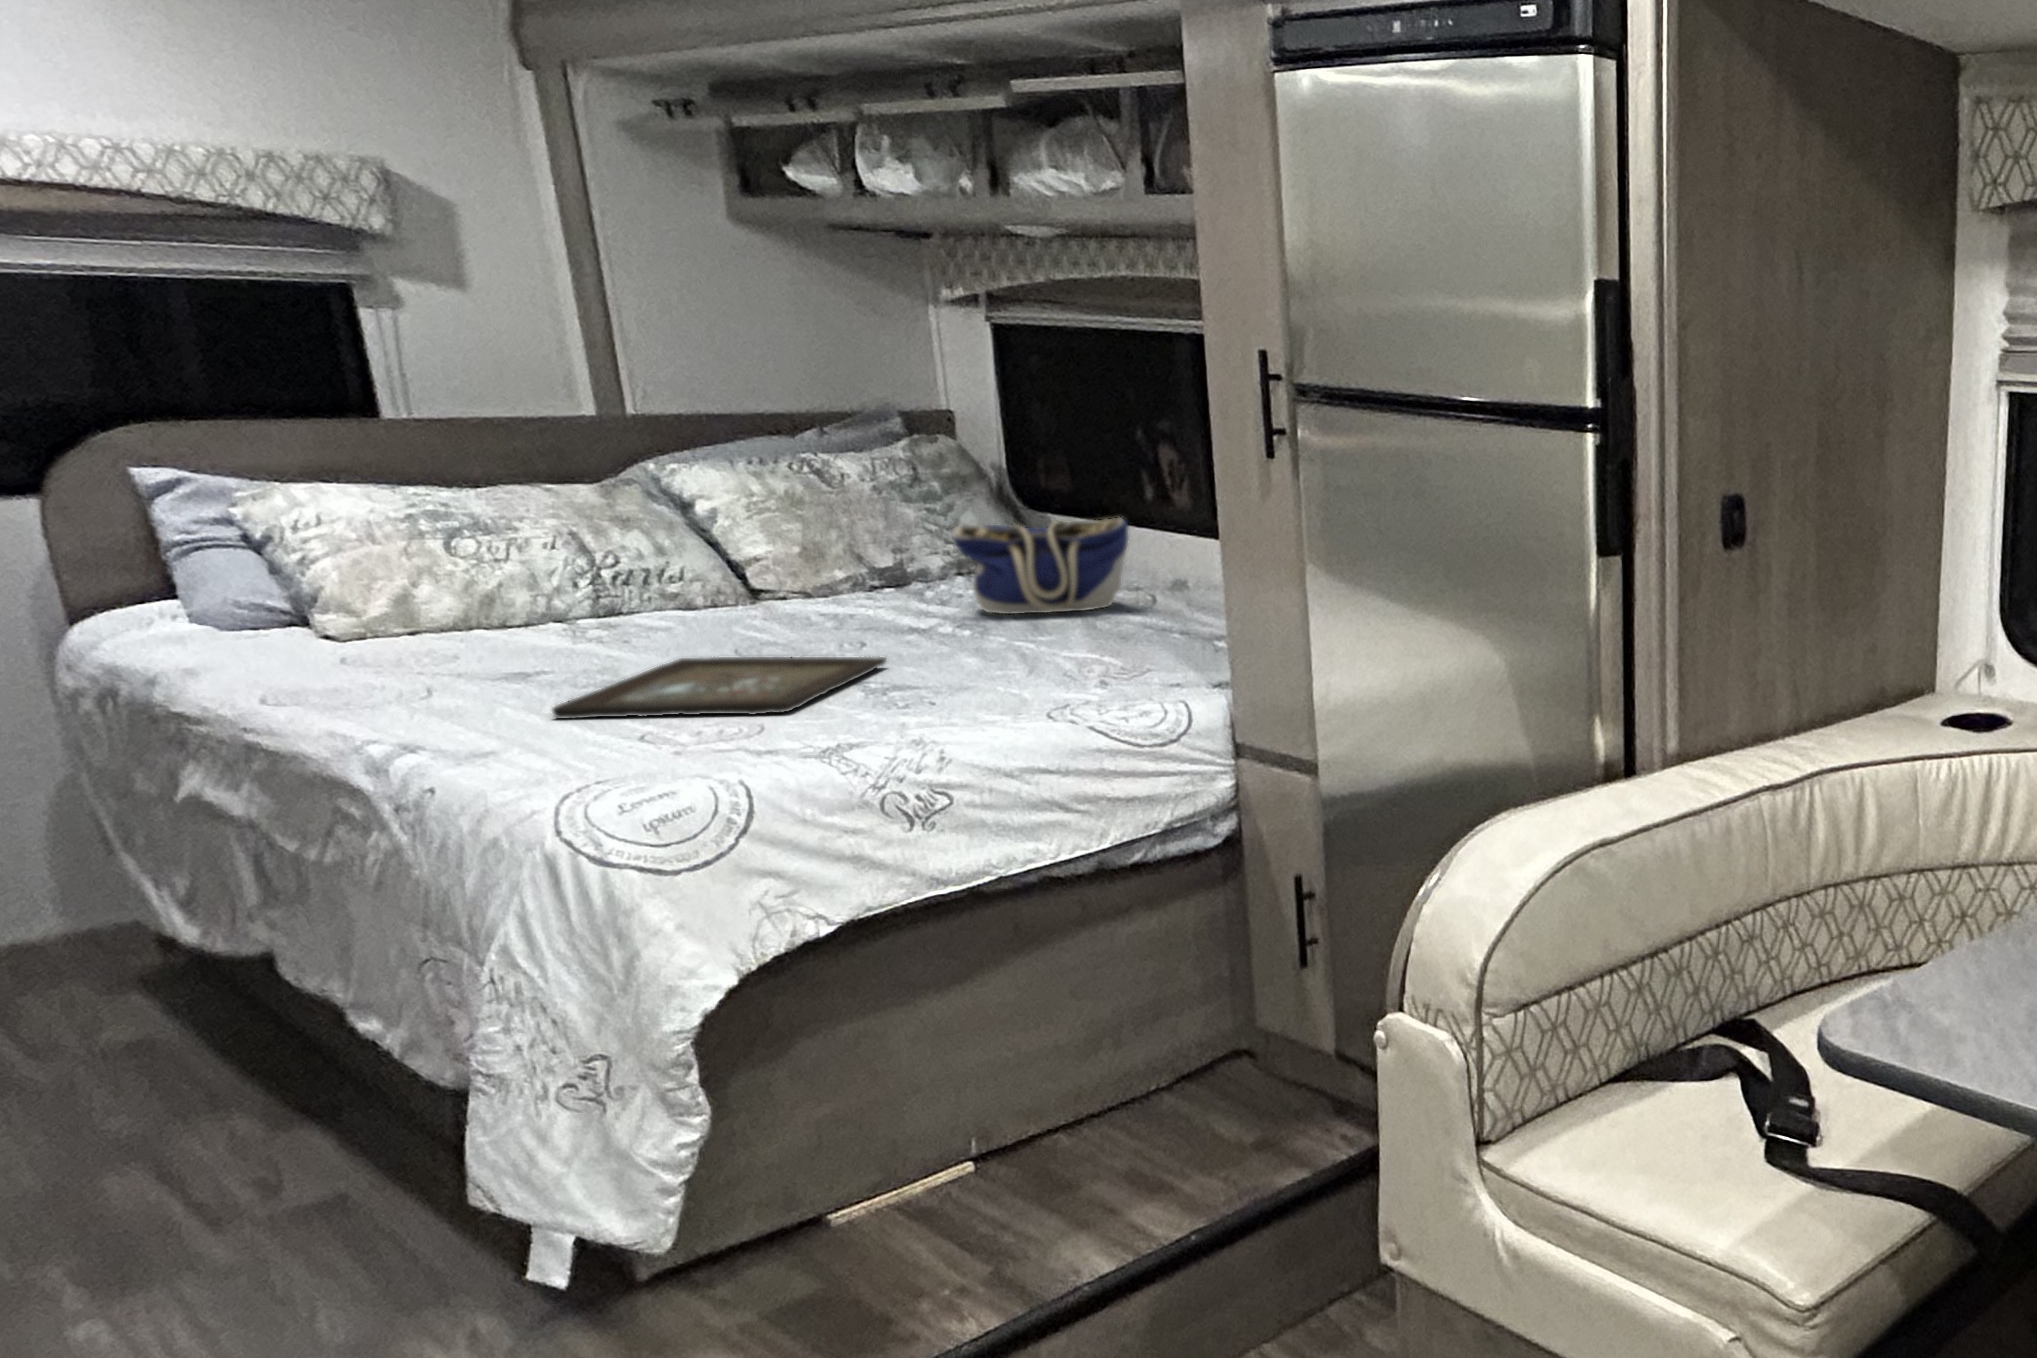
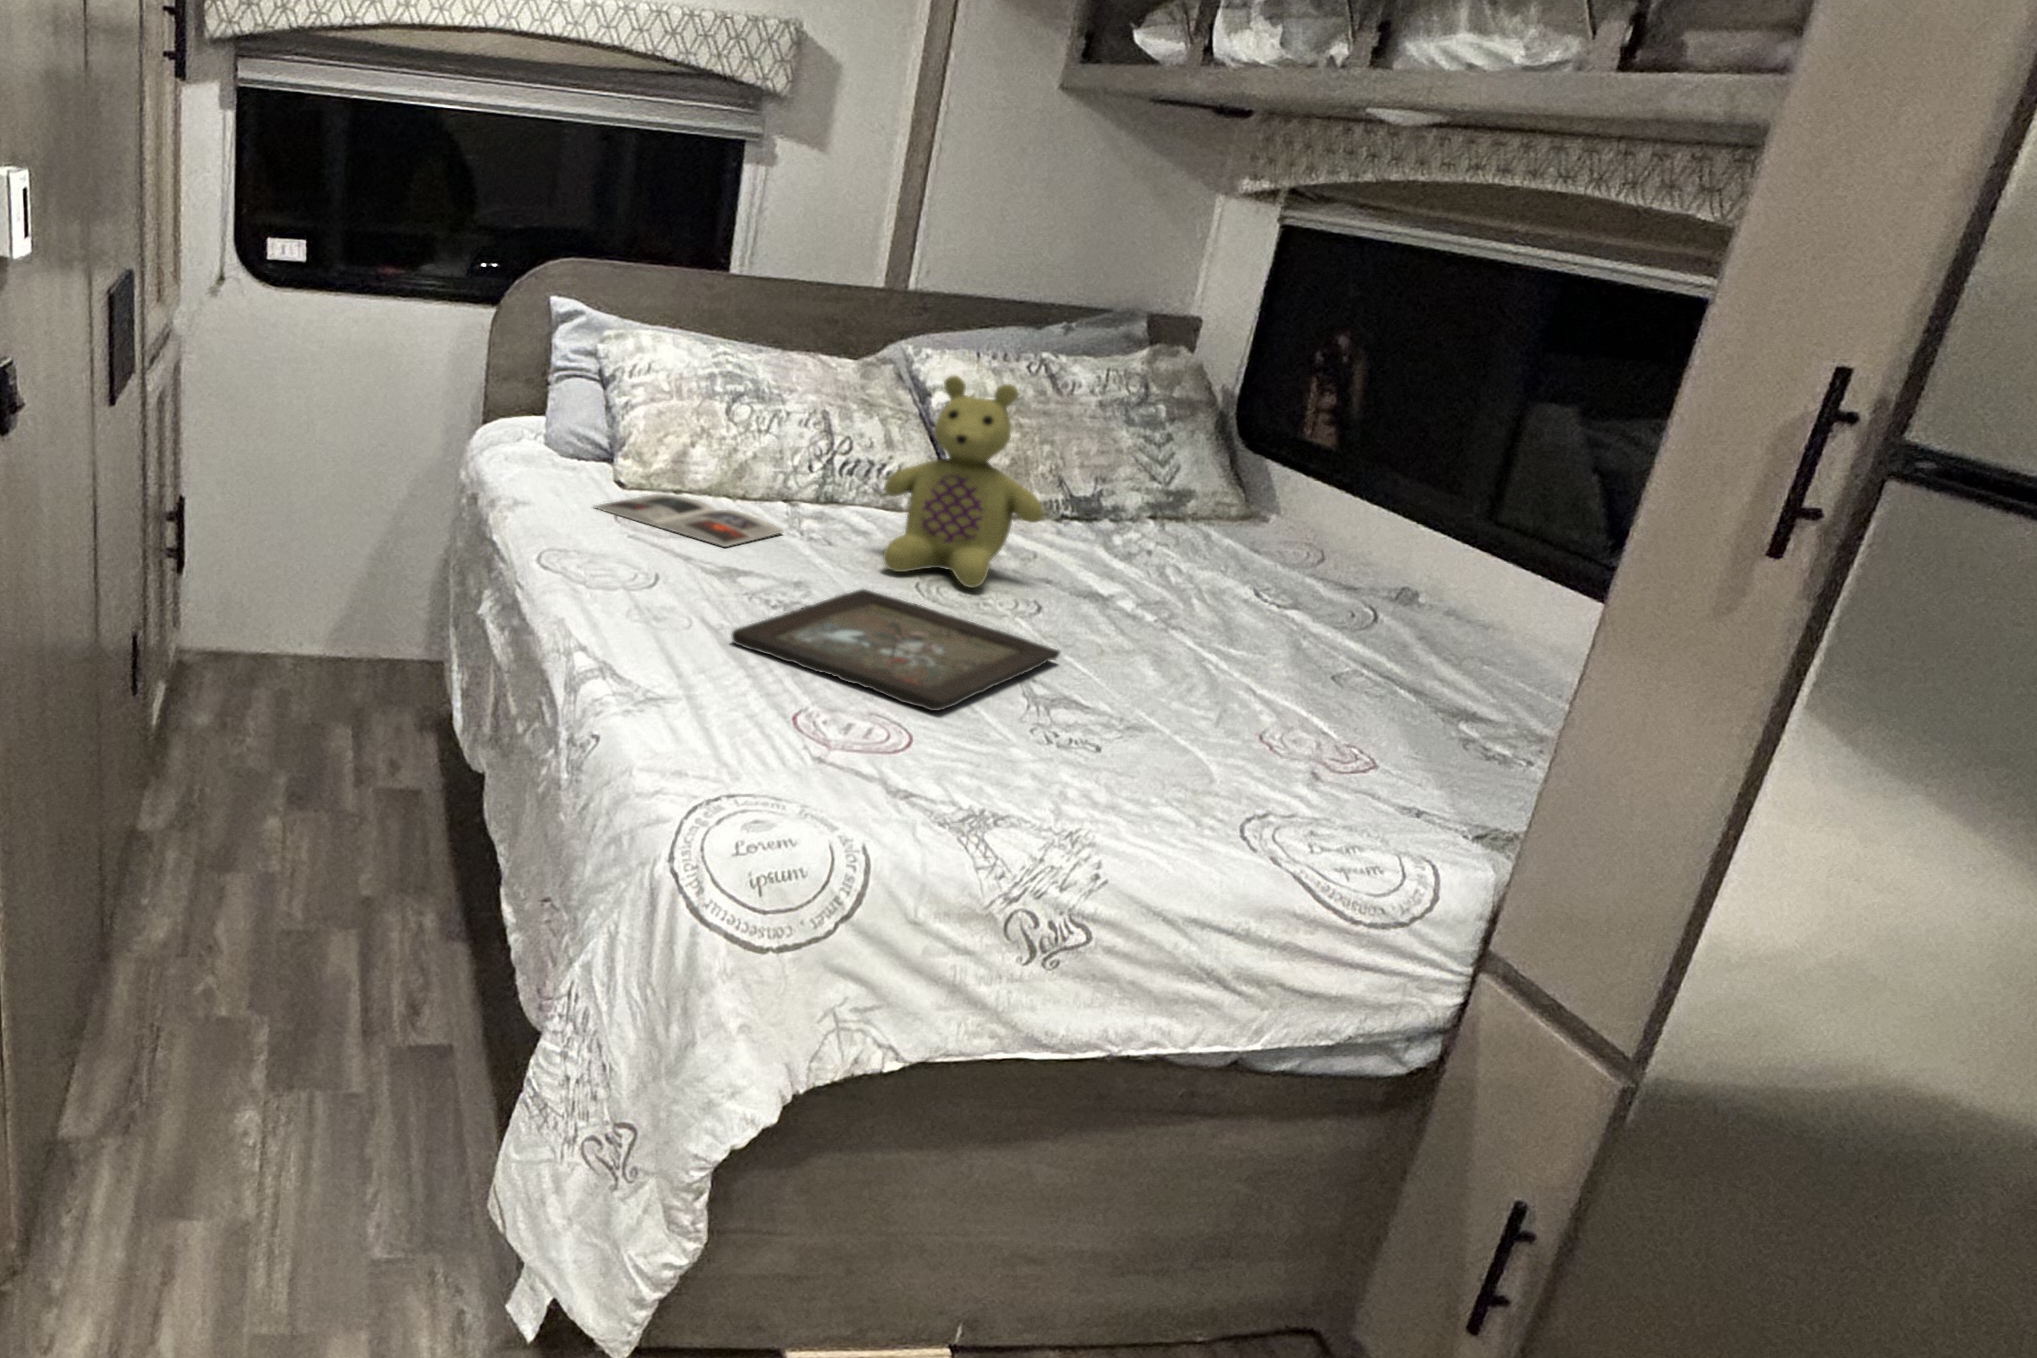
stuffed bear: none [674,473,845,646] -> present [883,376,1043,588]
tote bag: present [951,518,1128,614] -> none [1167,480,1402,628]
magazine: none [295,635,571,667] -> present [594,494,783,547]

